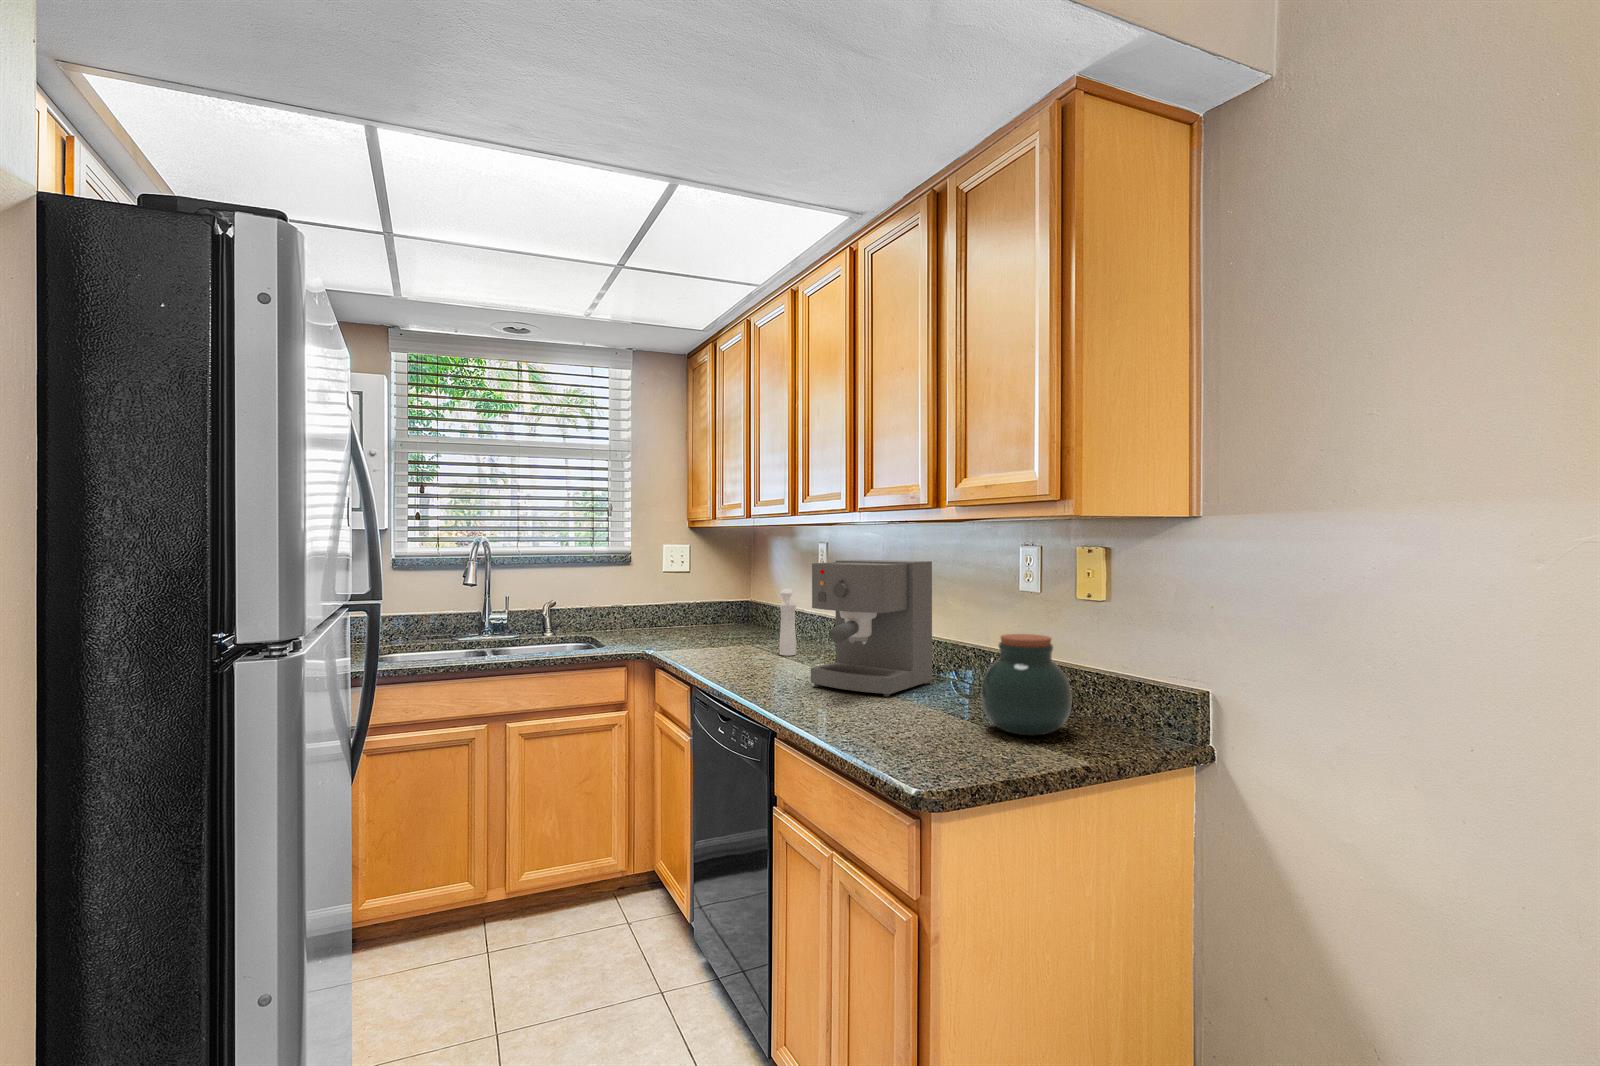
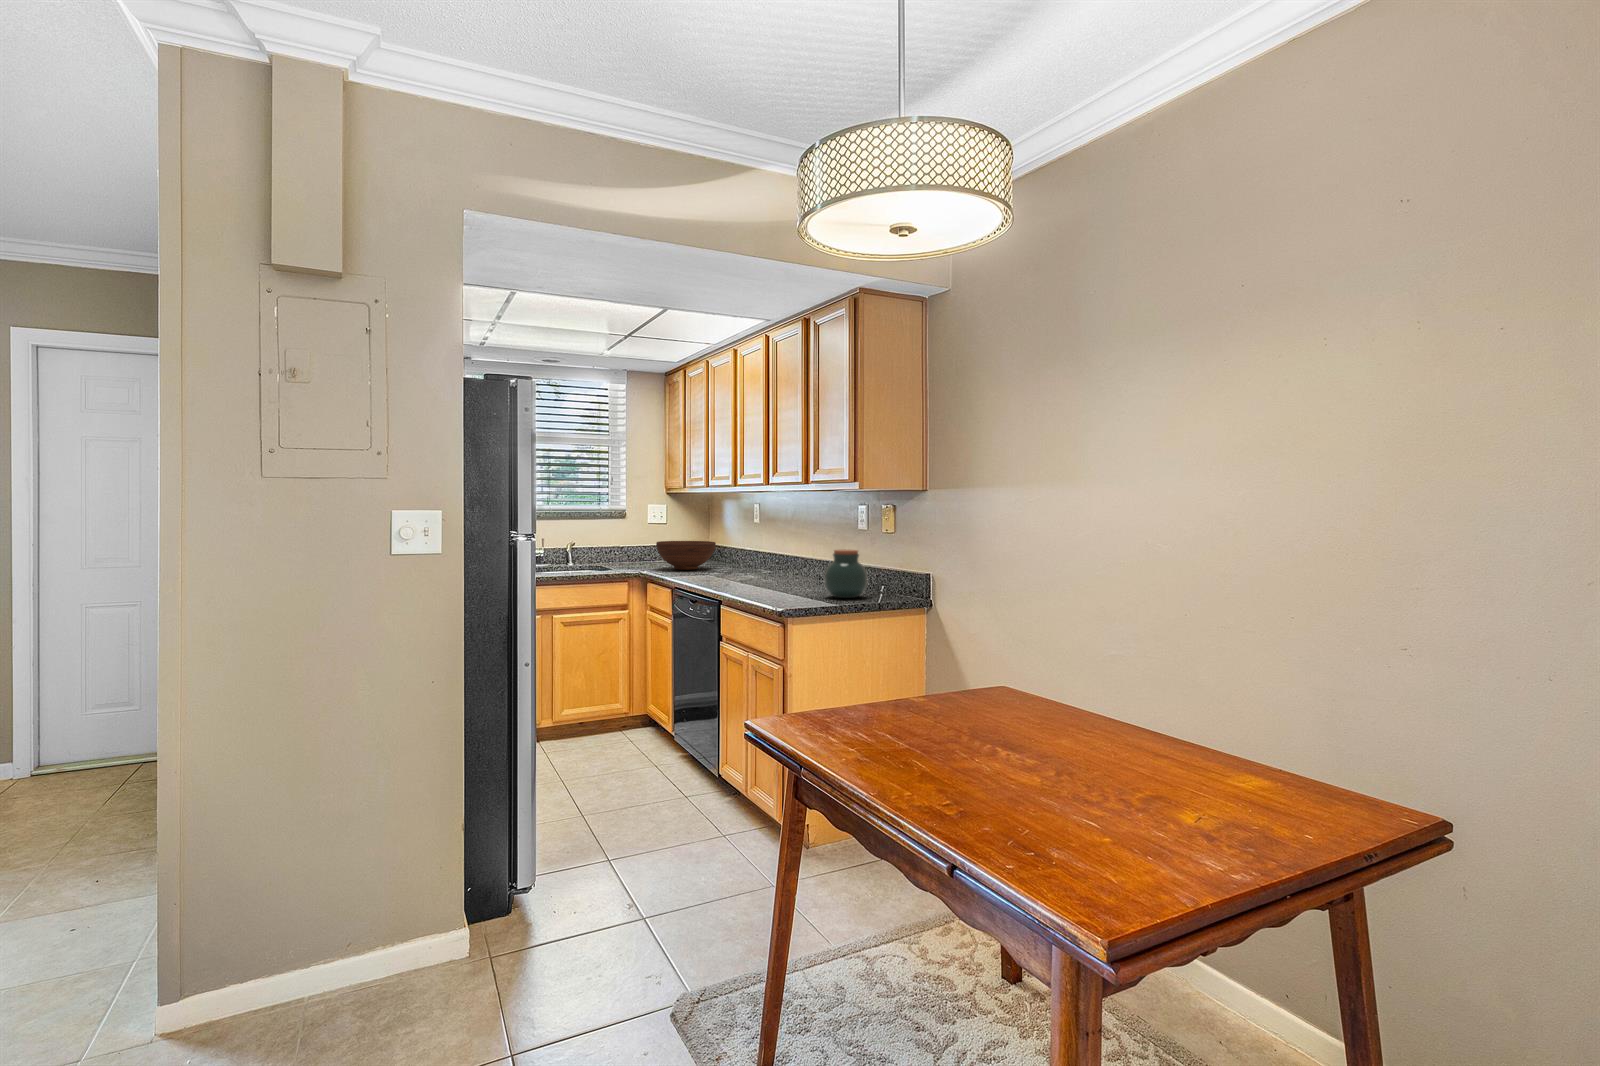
coffee maker: present [811,560,932,697] -> none [743,514,813,588]
pepper mill: present [779,589,796,656] -> none [727,534,738,575]
fruit bowl: none [672,597,761,643] -> present [656,541,716,570]

